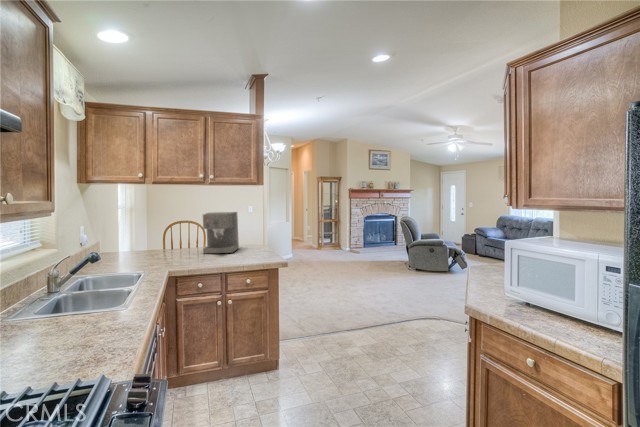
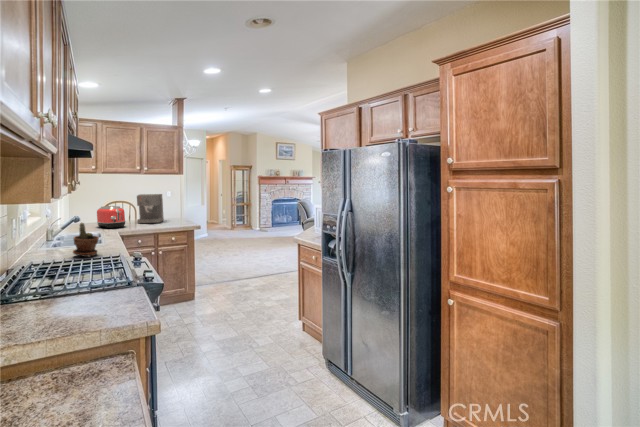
toaster: none [148,230,185,263] -> present [97,206,125,228]
potted plant: none [35,280,92,353] -> present [73,223,99,257]

